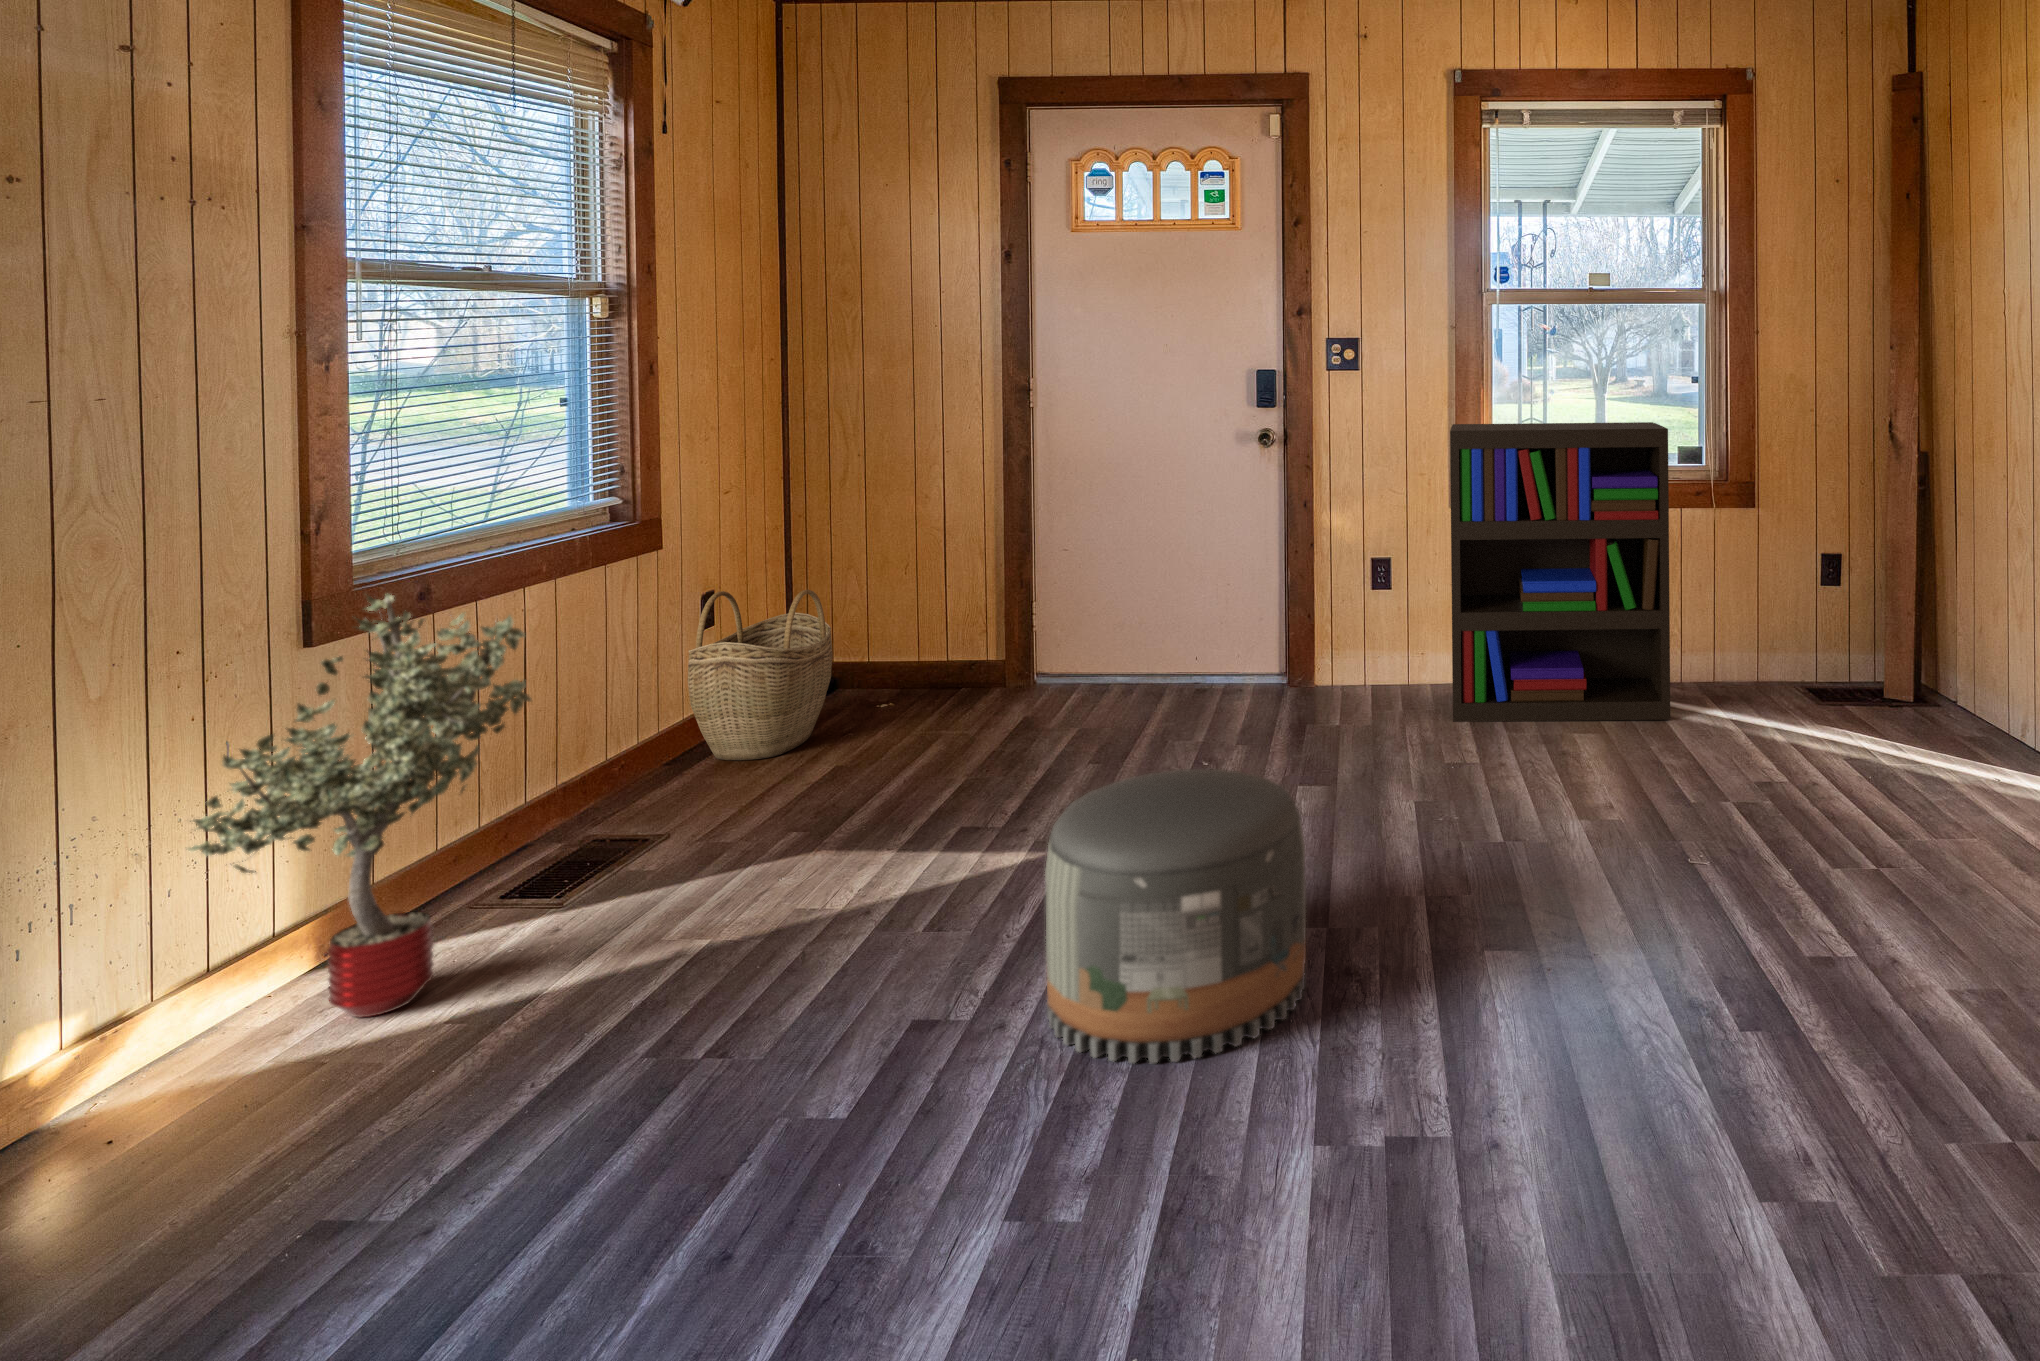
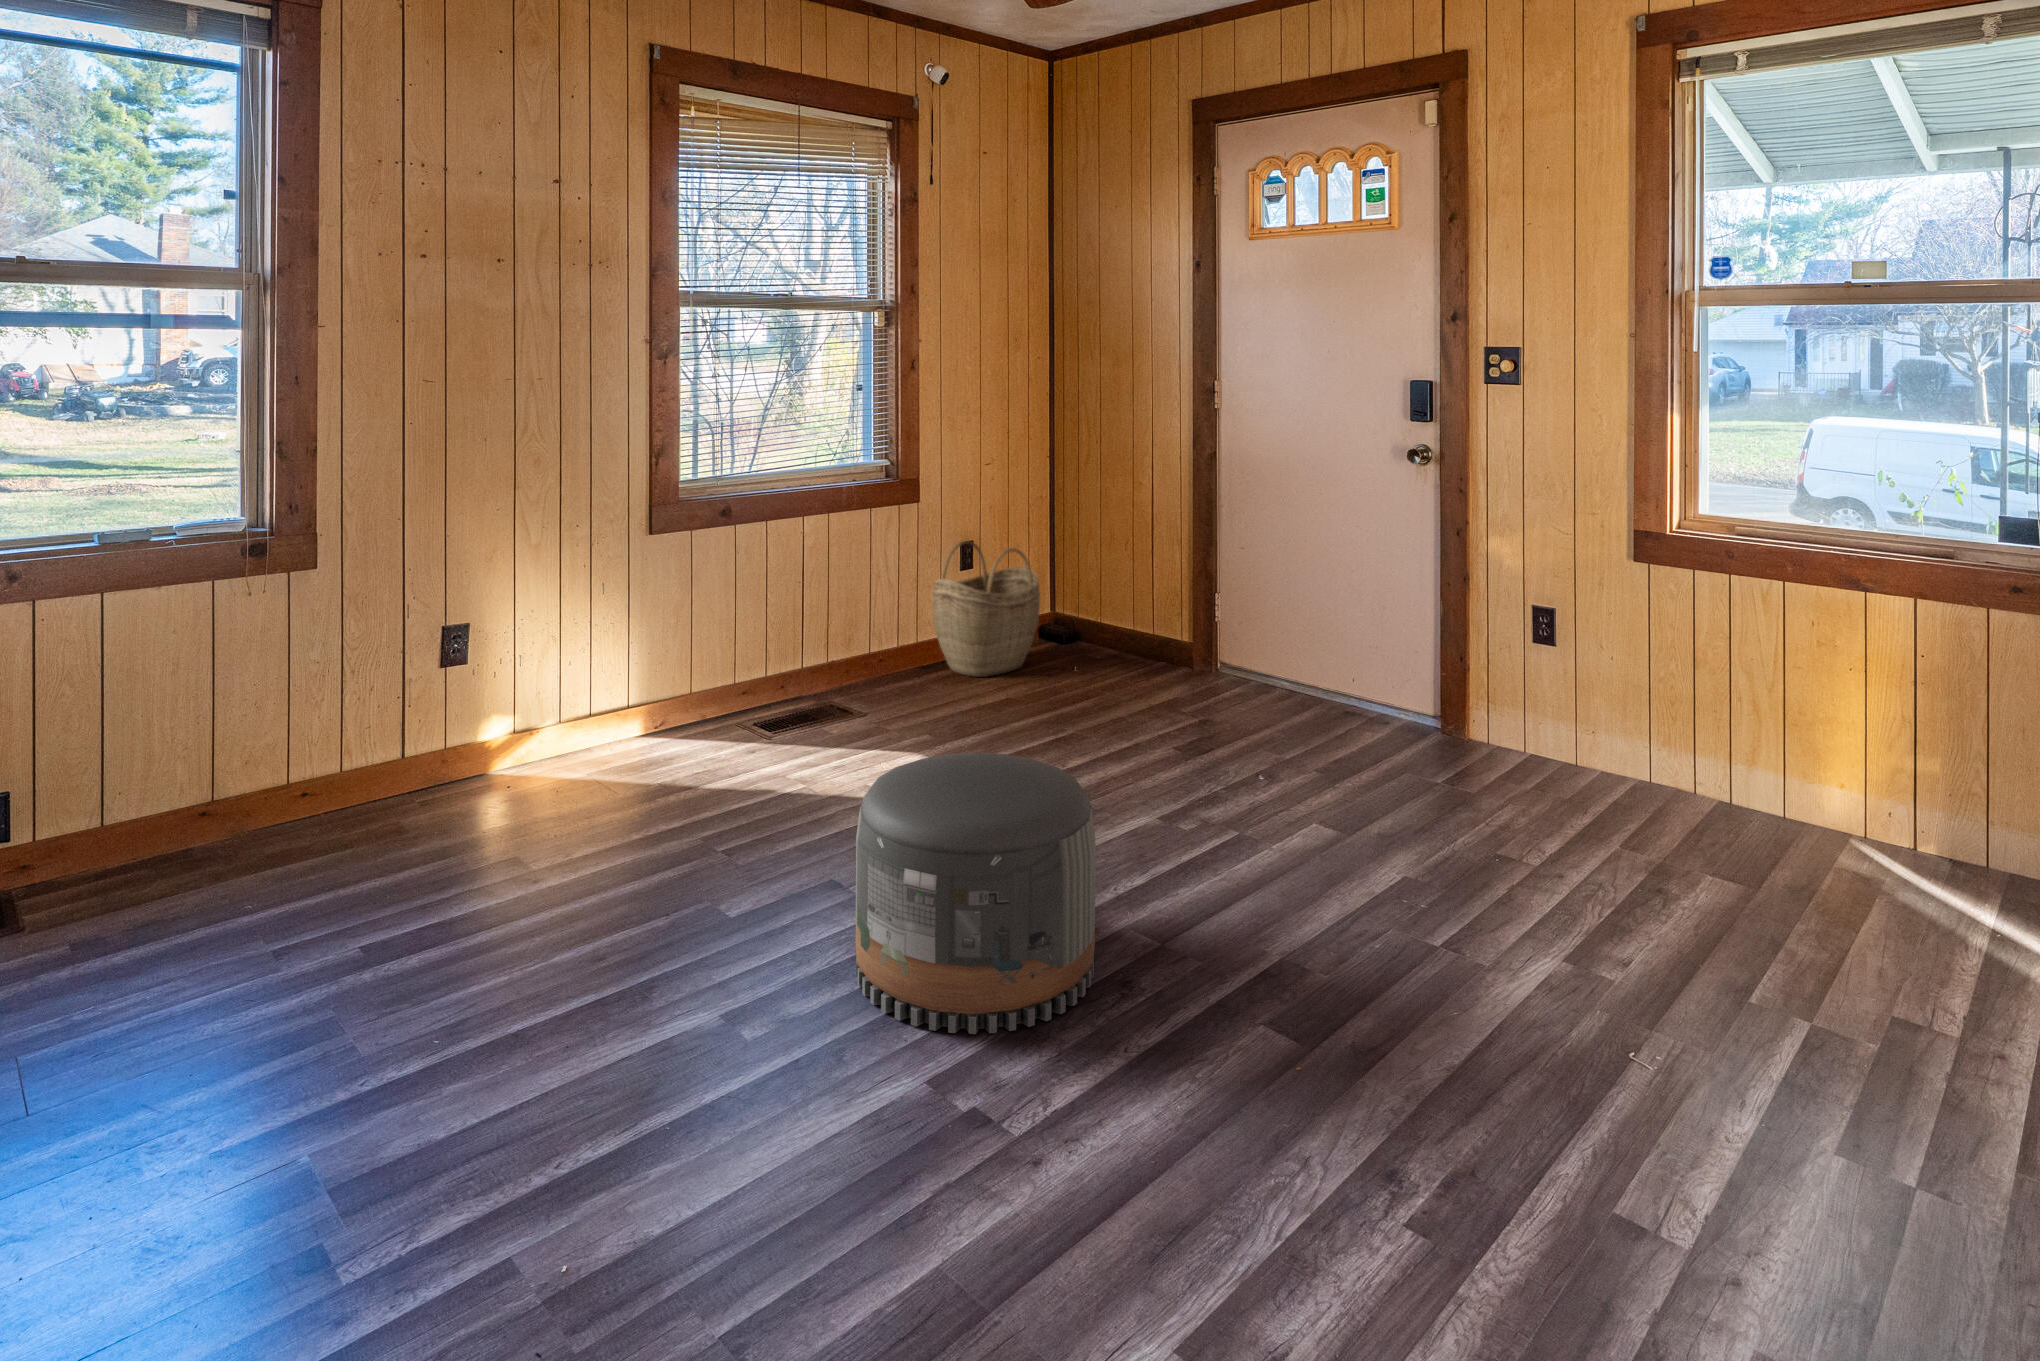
bookshelf: present [1450,422,1670,722] -> none [1575,454,1938,907]
potted tree: present [188,594,532,1017] -> none [521,505,733,776]

